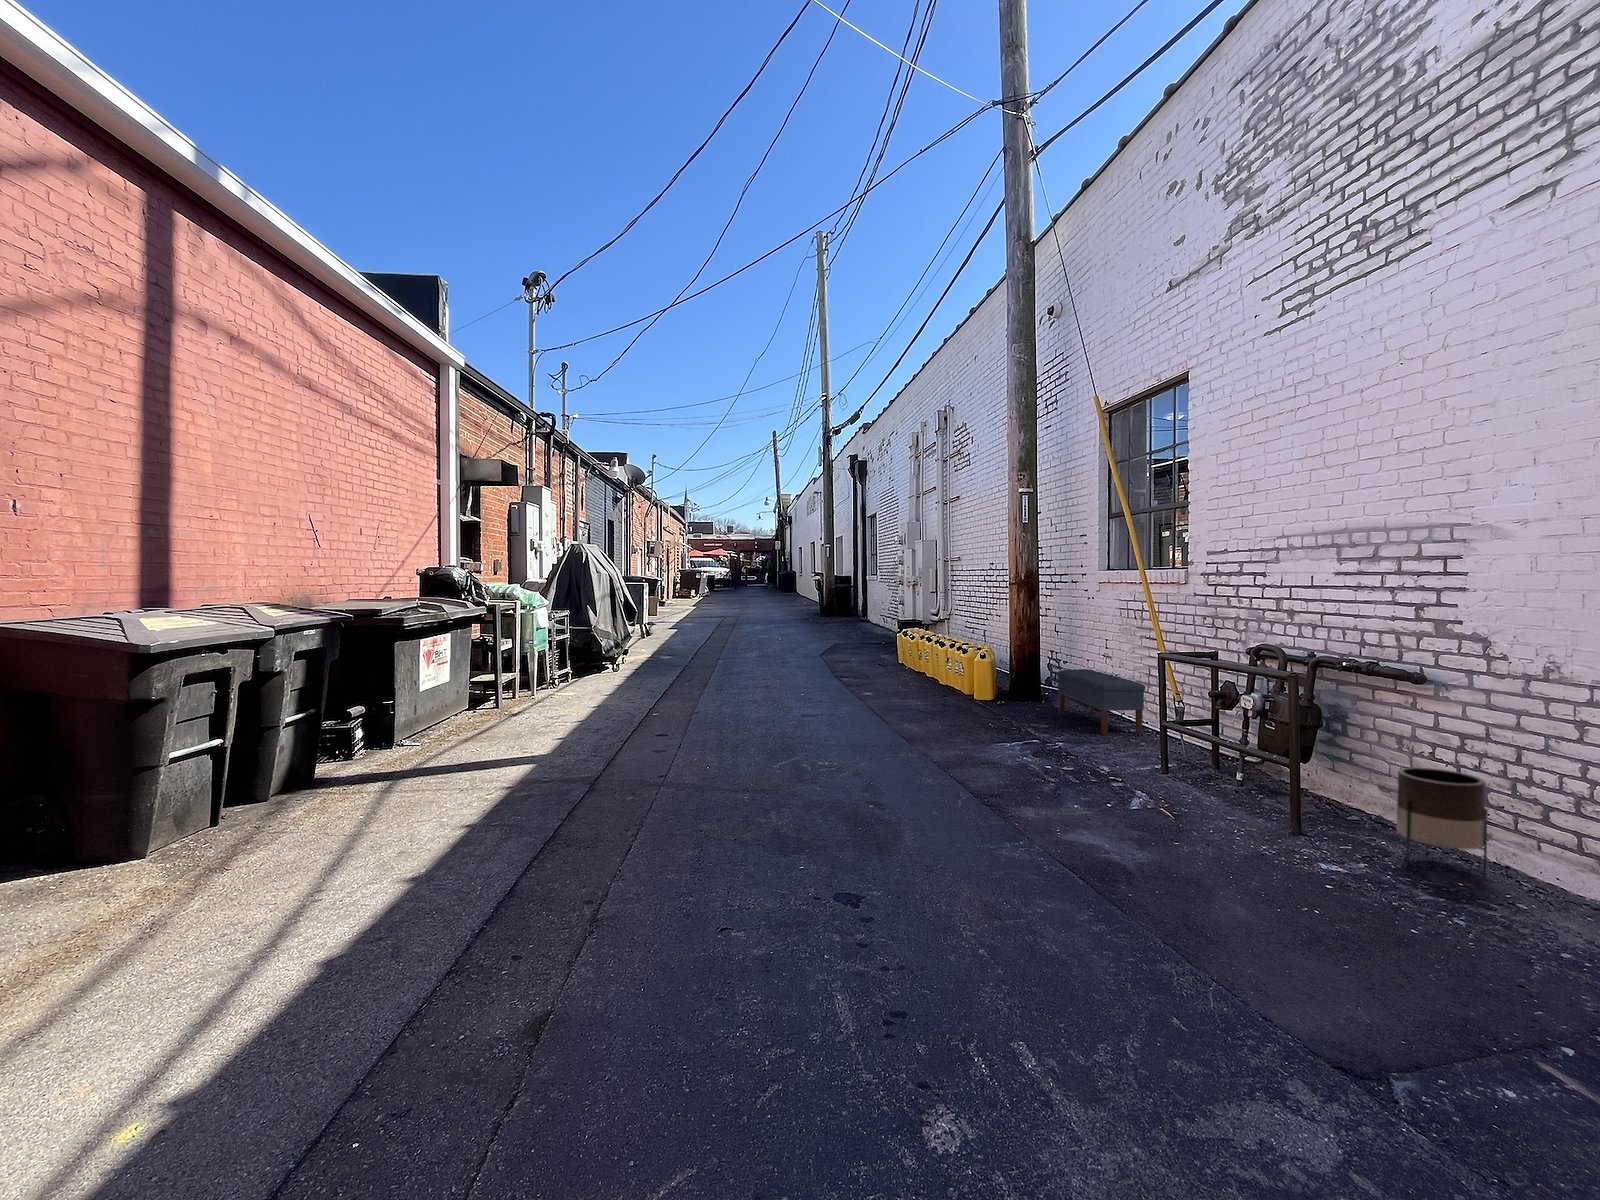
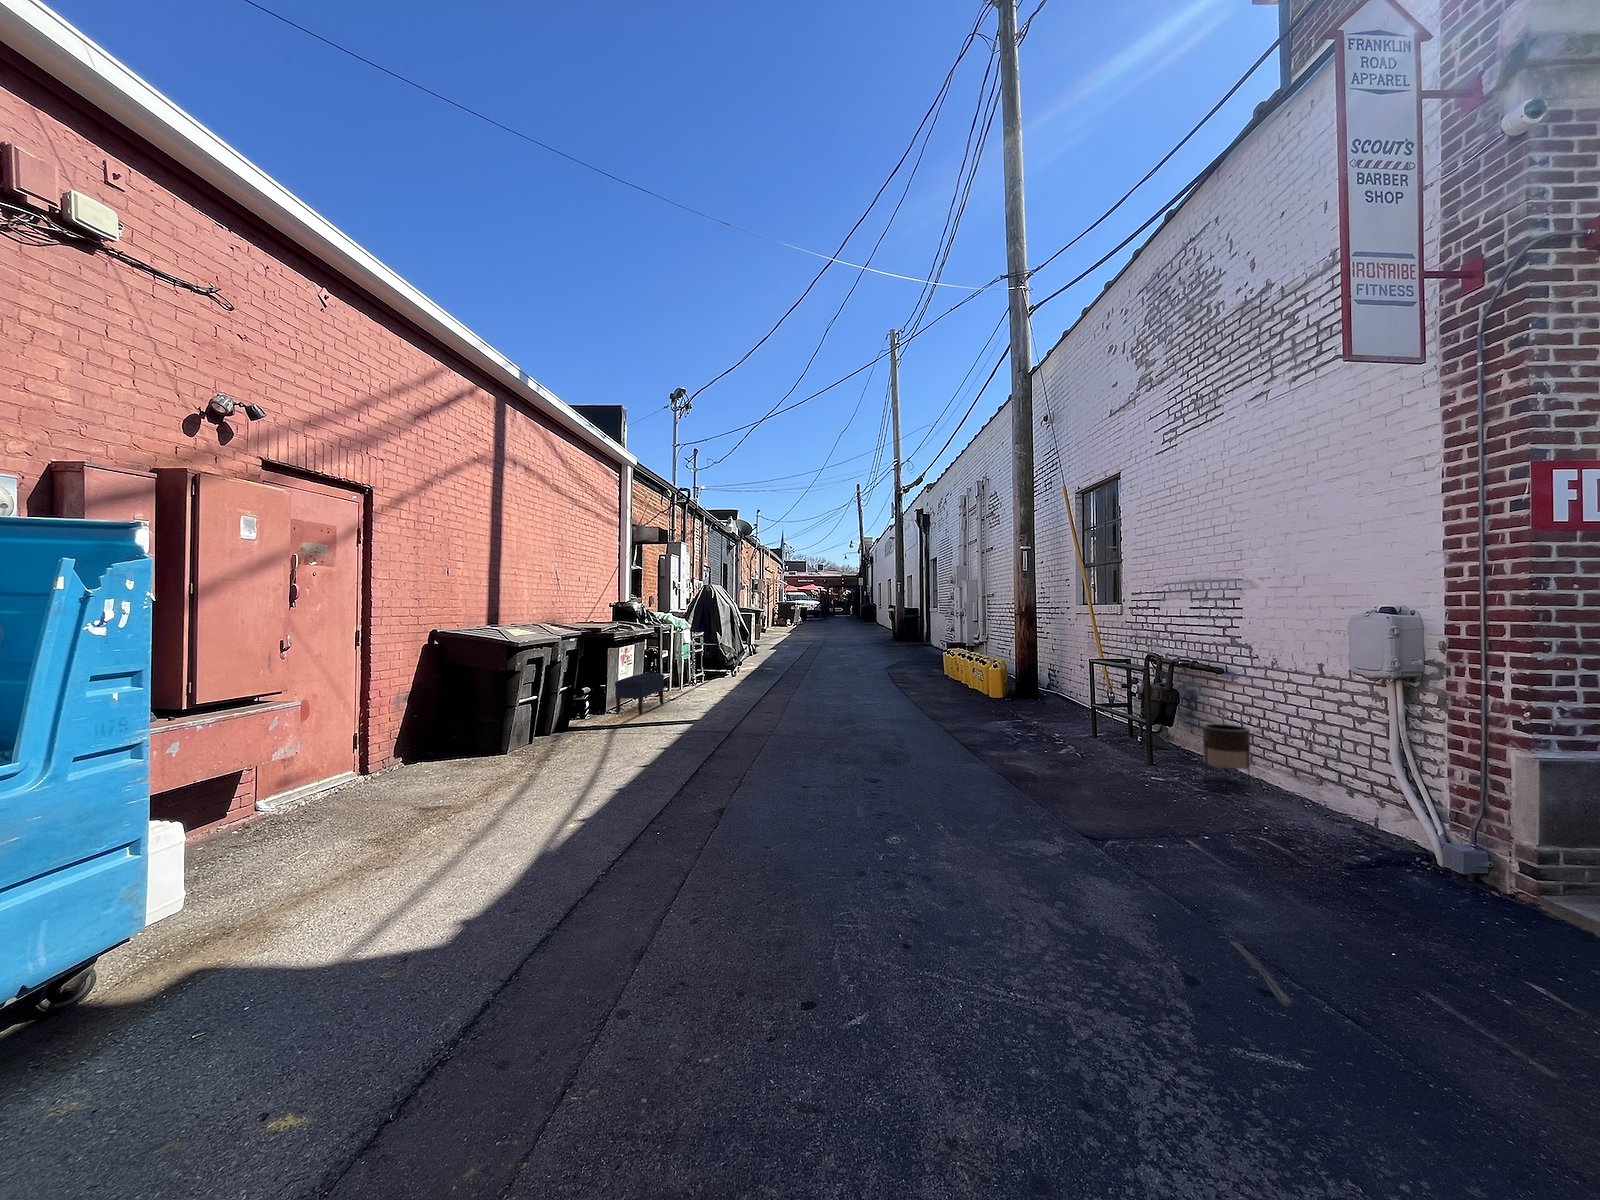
bench: present [1057,669,1145,735] -> present [615,673,664,714]

